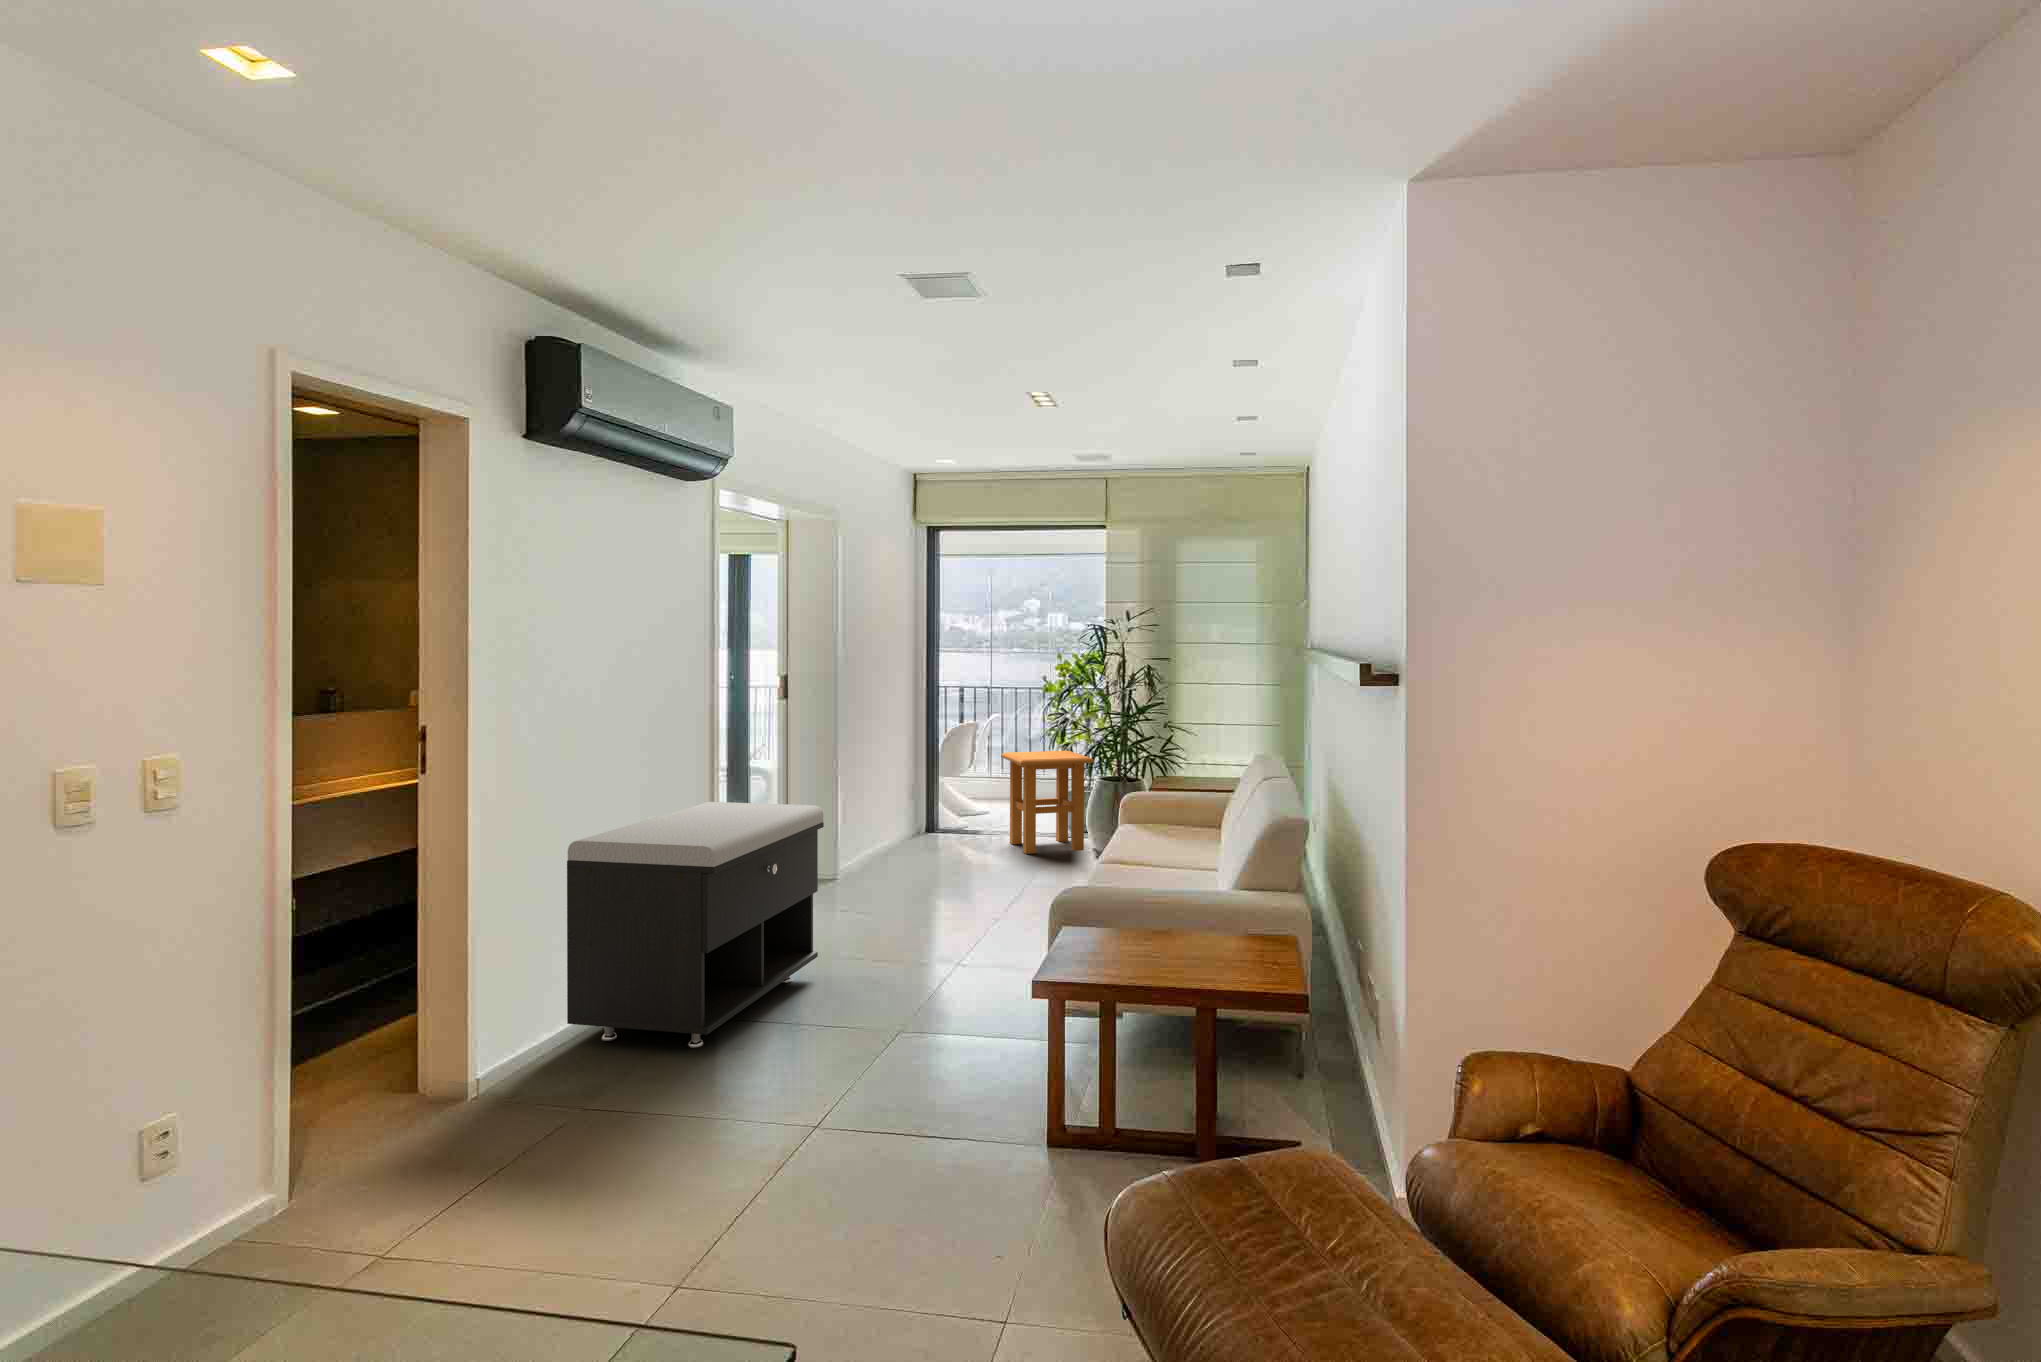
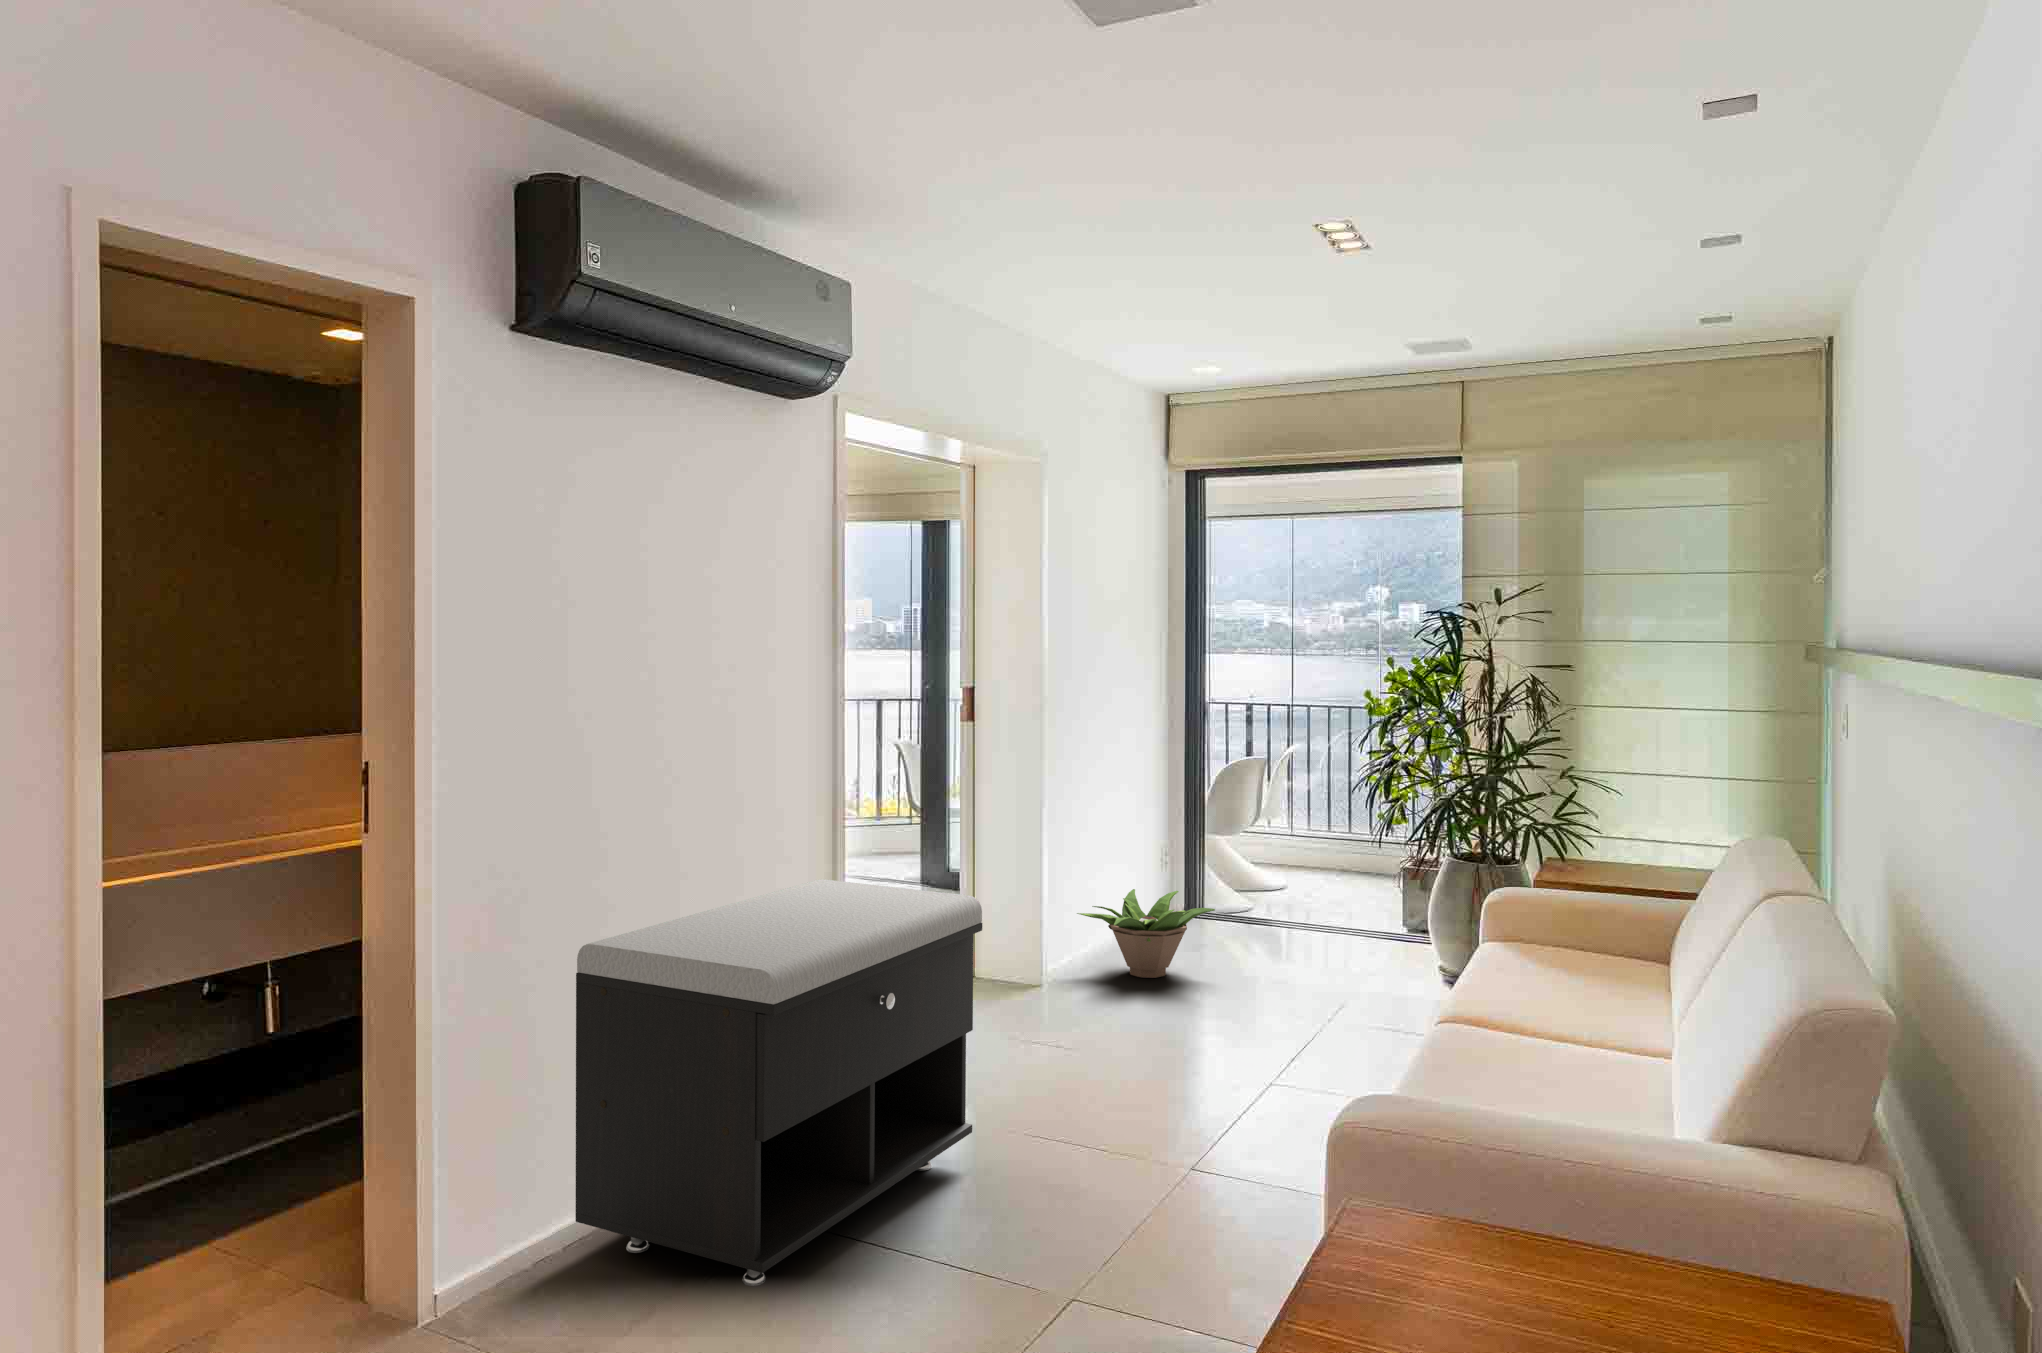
side table: present [1001,751,1094,854] -> none [1295,805,1441,963]
decorative plant: none [860,812,953,870] -> present [1077,889,1215,978]

